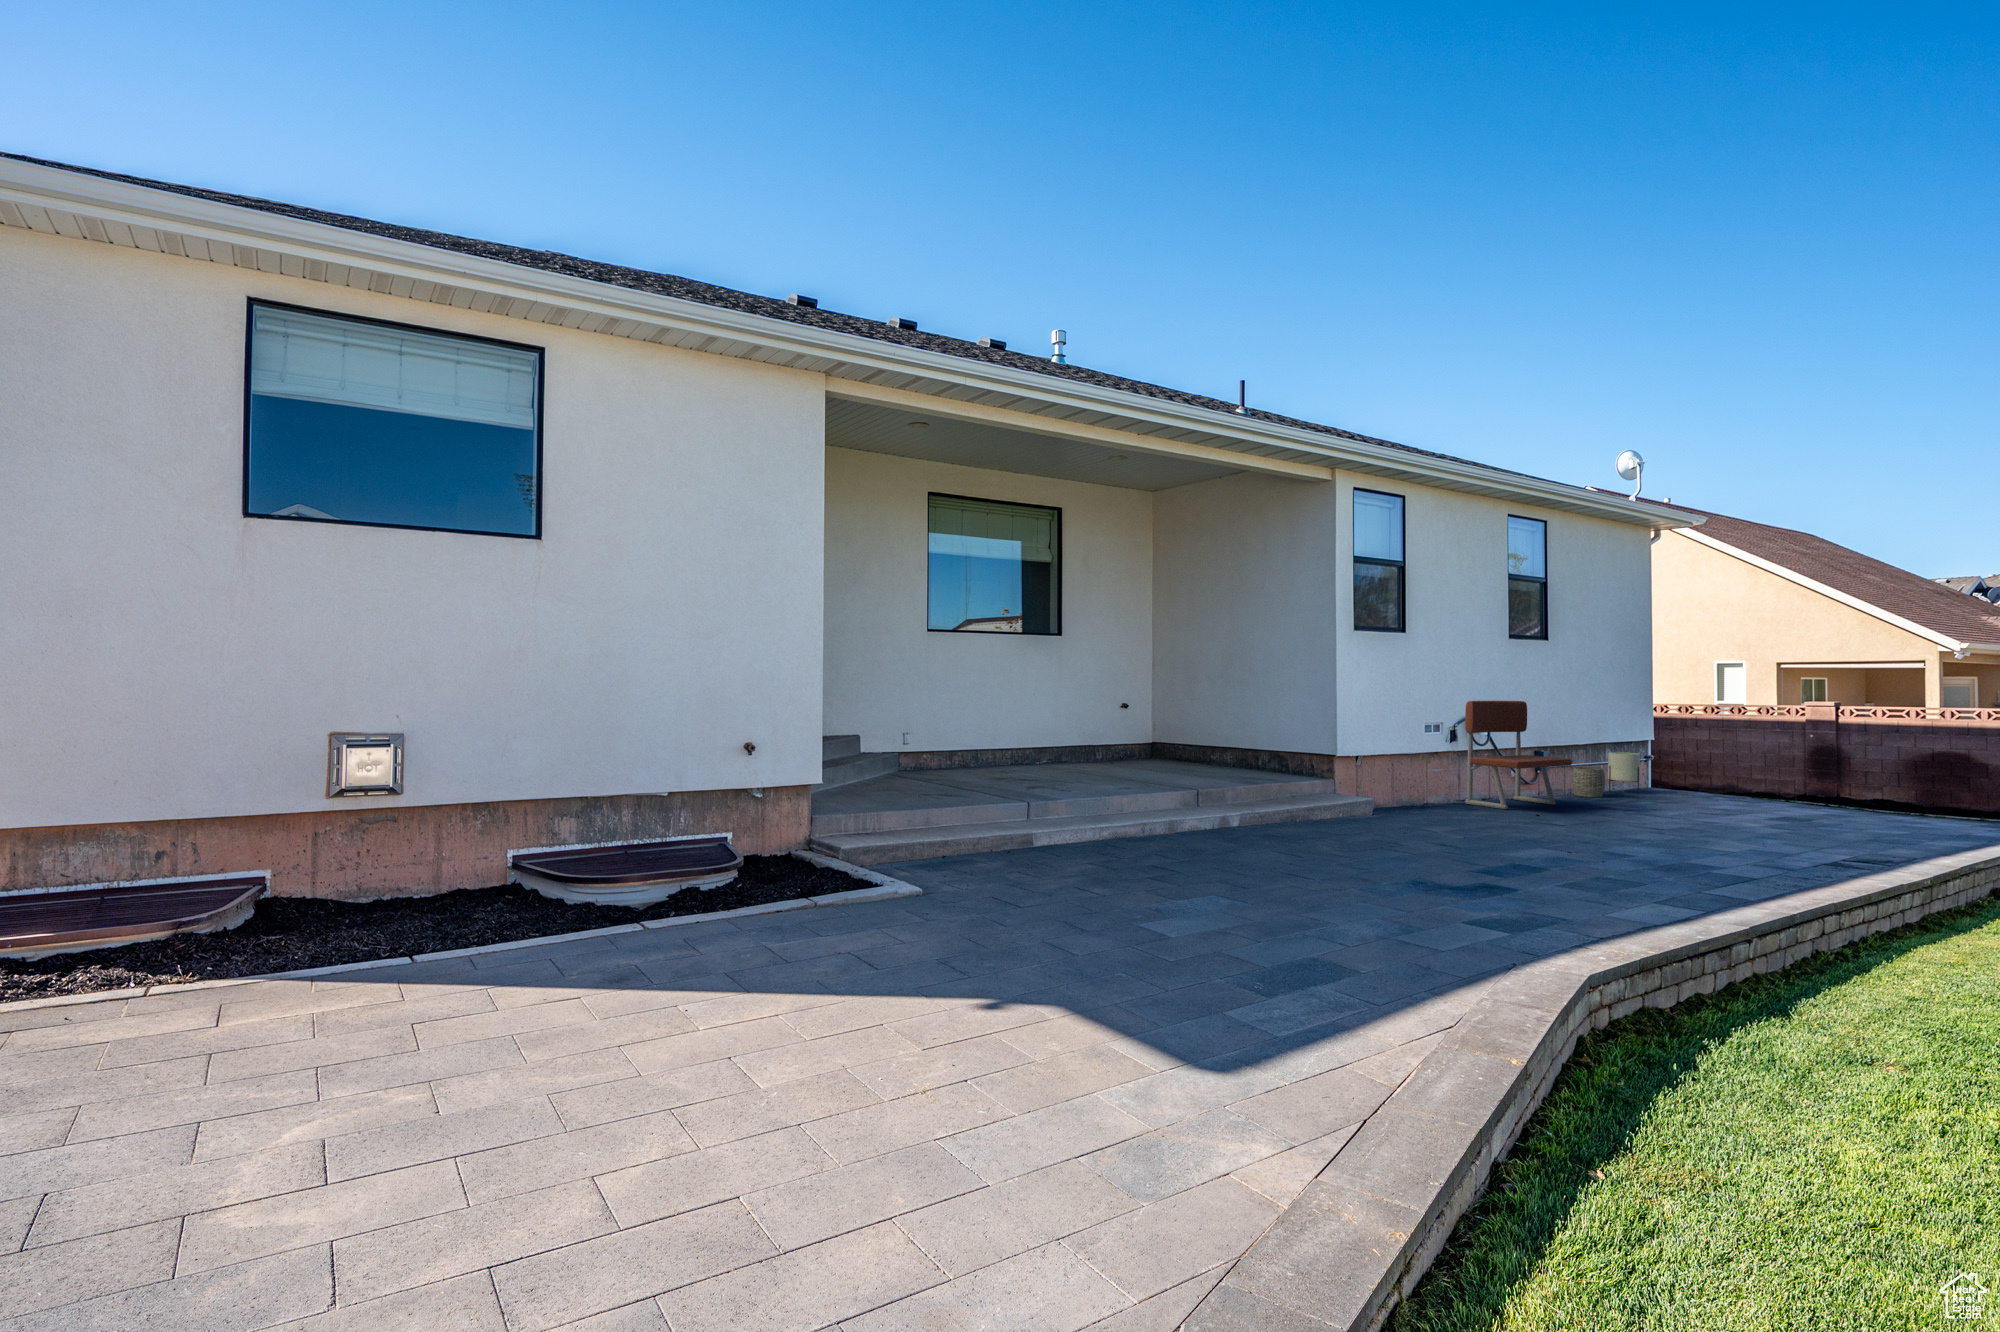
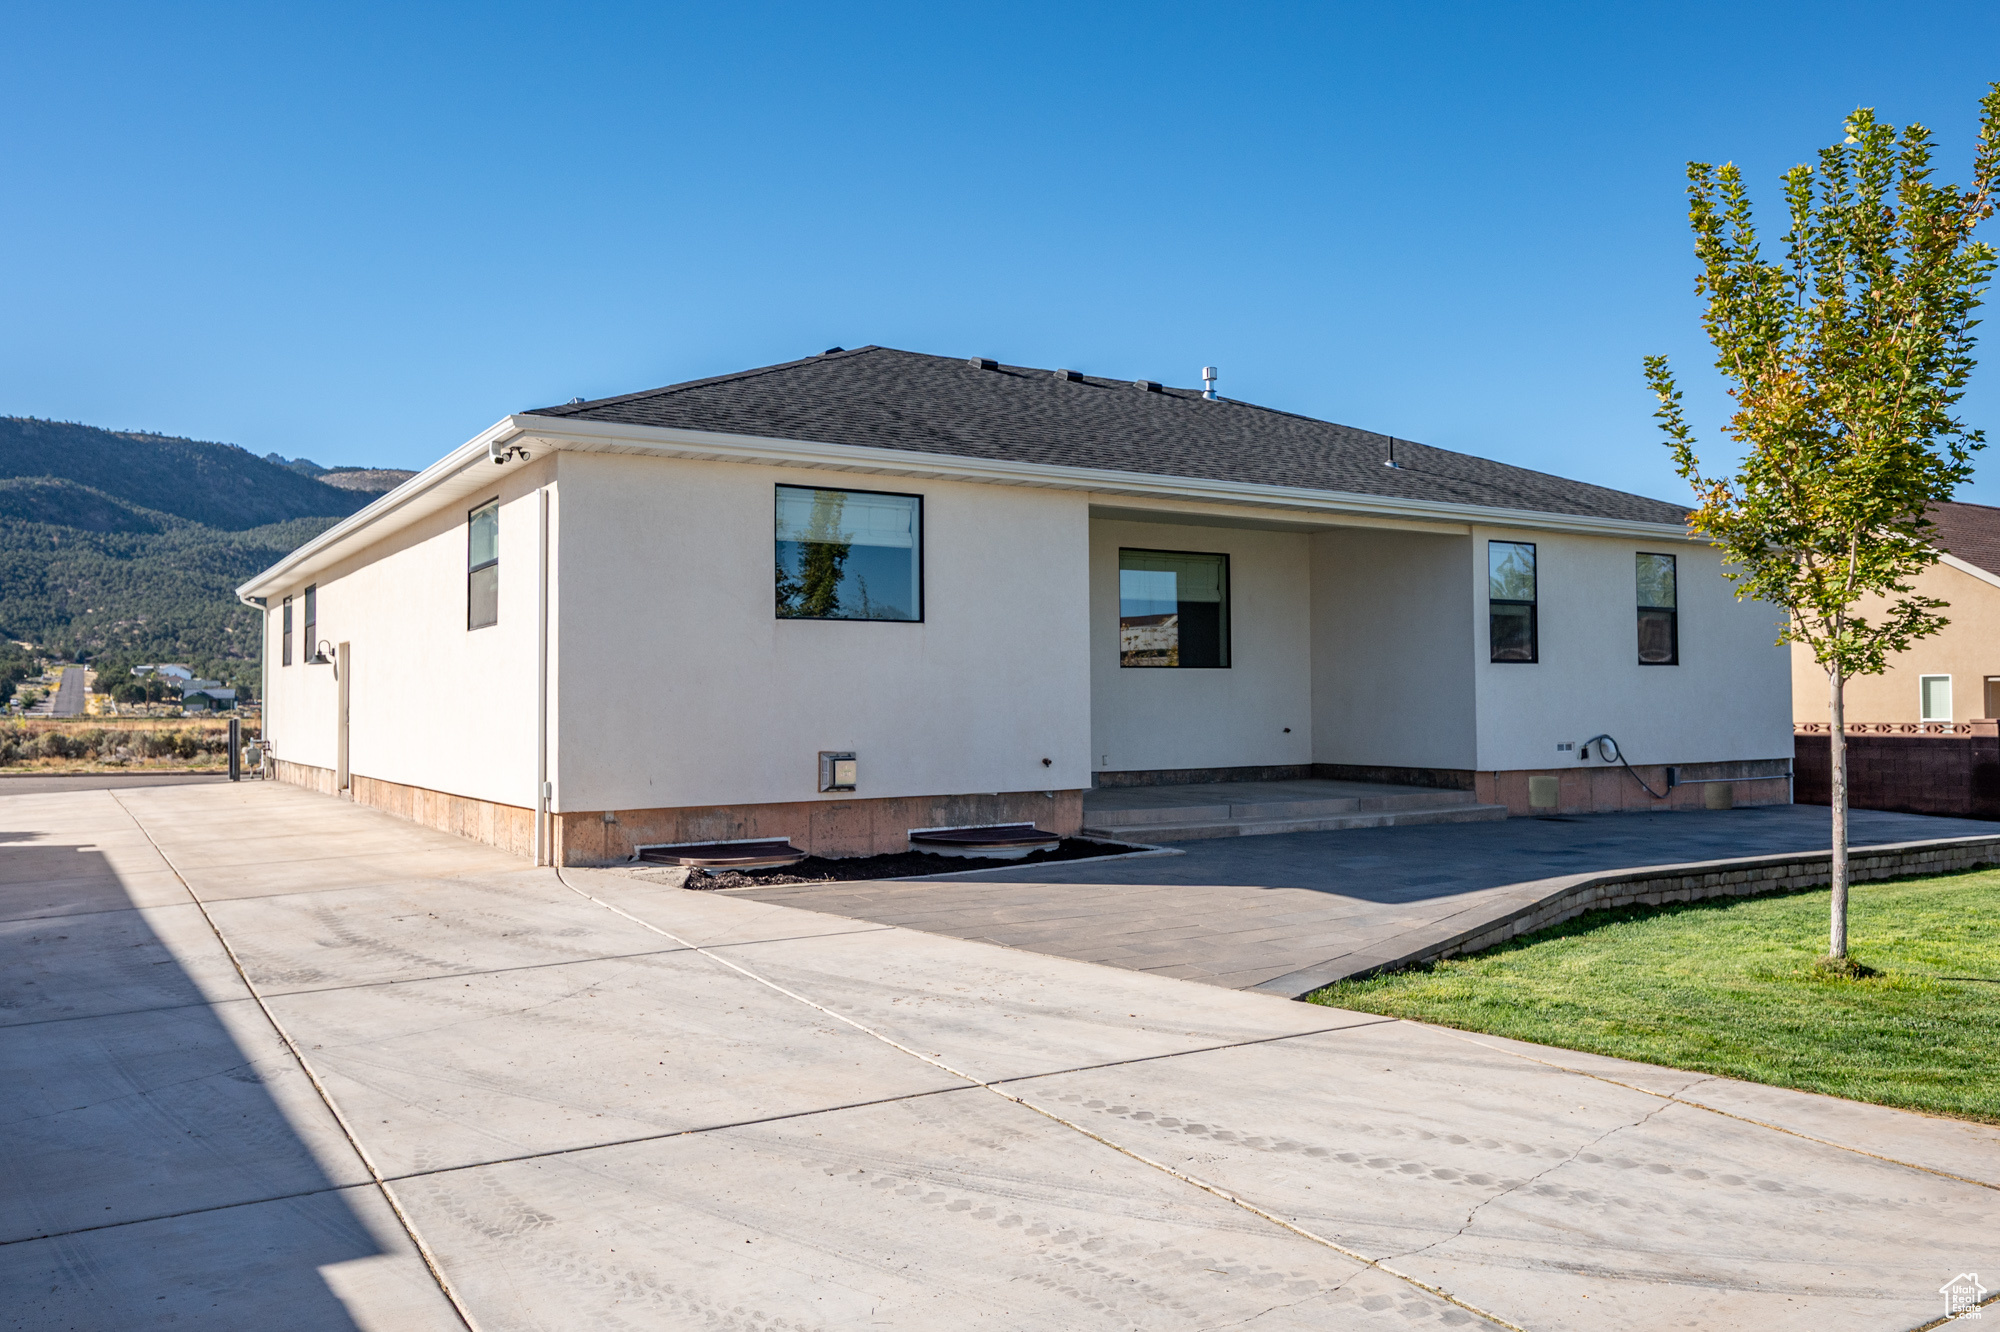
bench: present [1465,701,1572,809] -> none [1596,722,1692,817]
planter: present [1608,752,1640,794] -> present [1529,777,1559,810]

